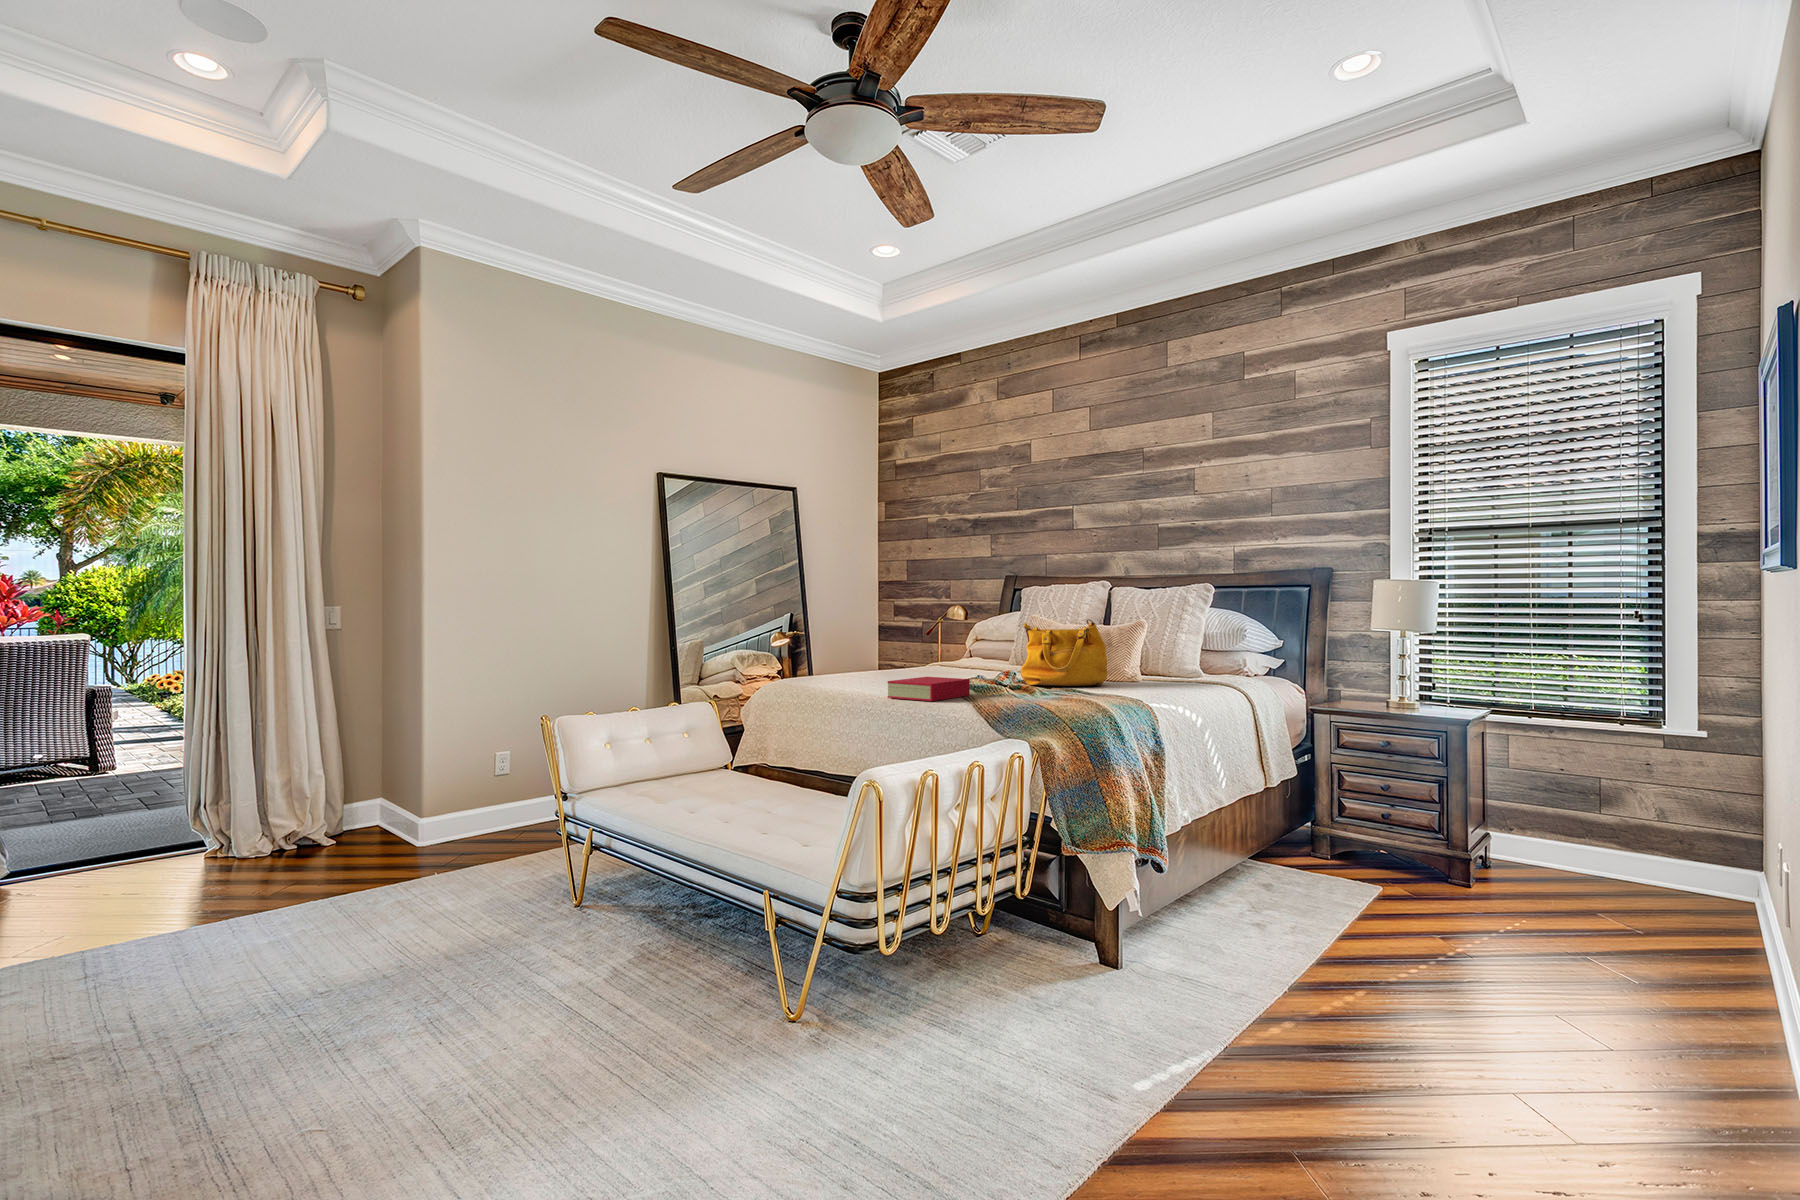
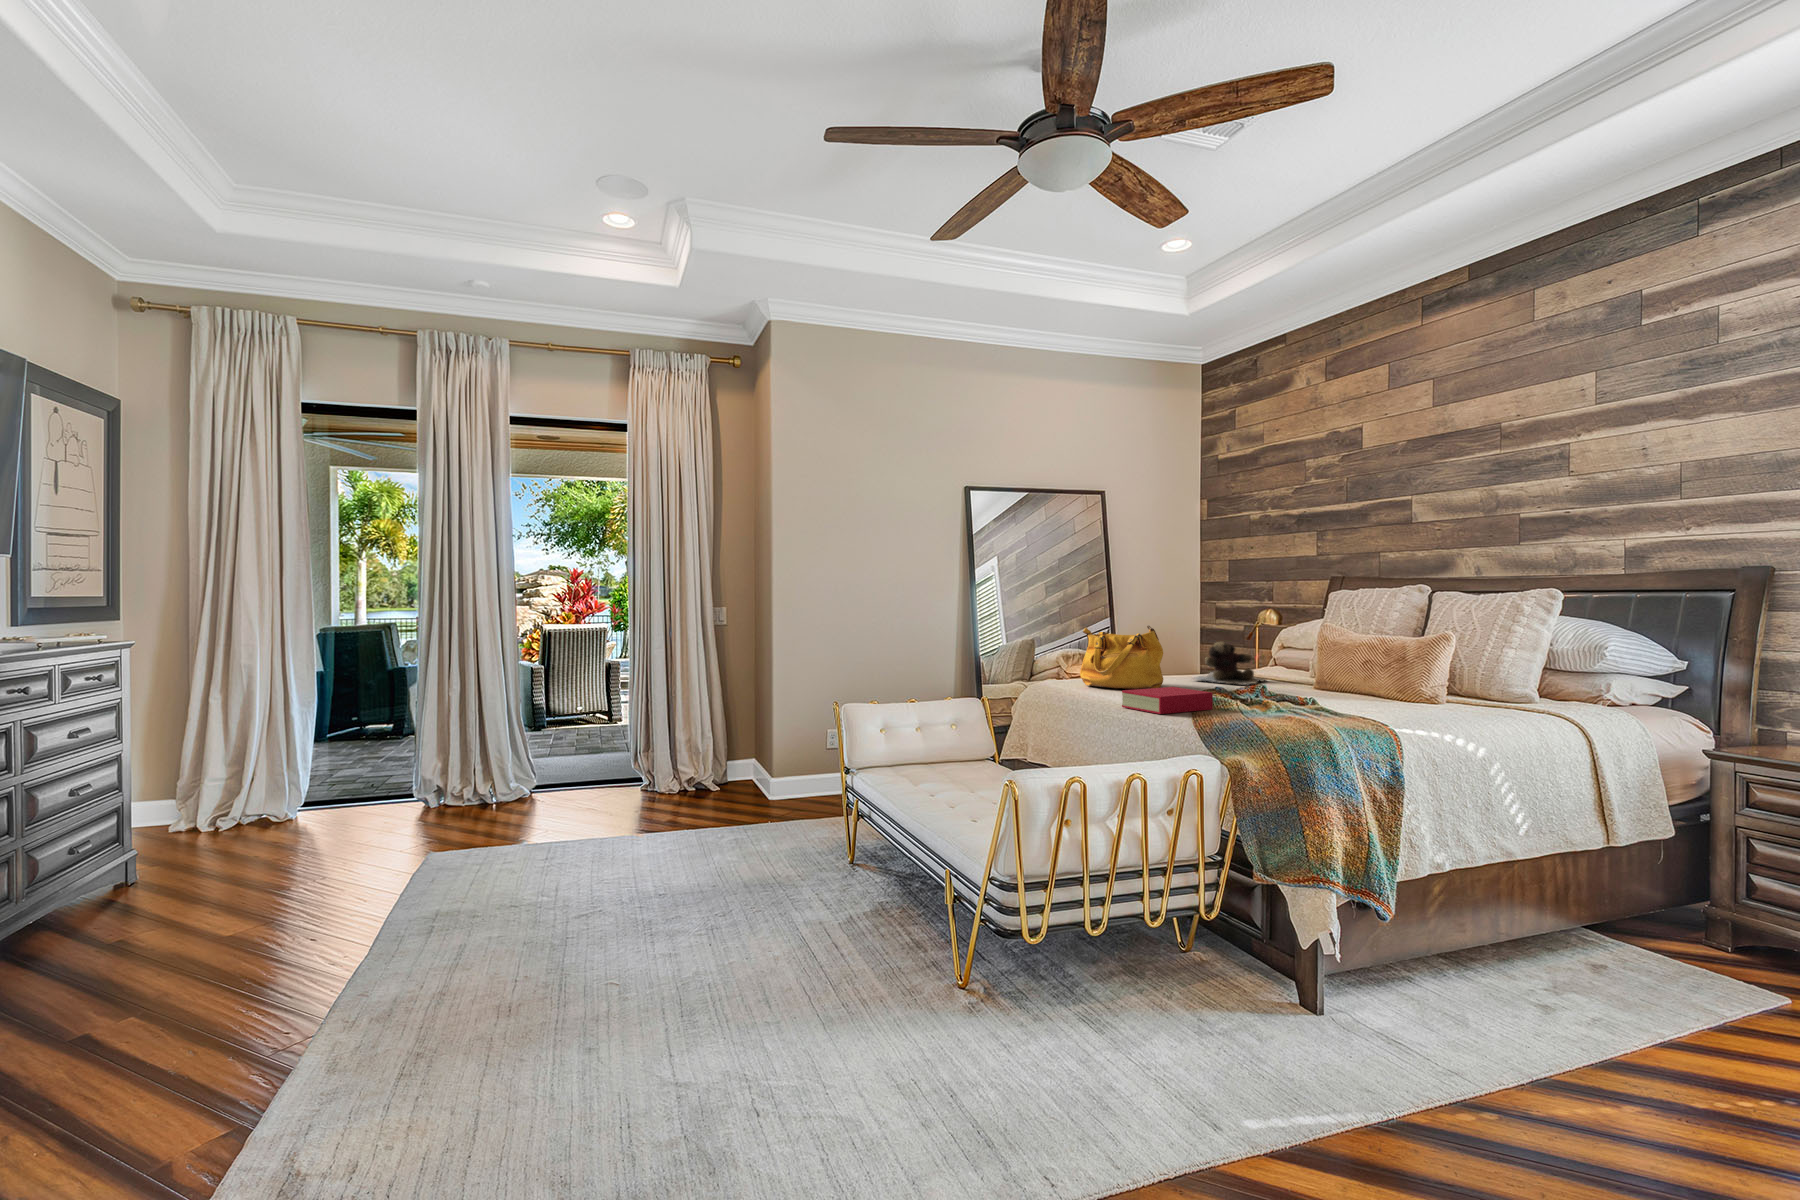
handbag: present [1021,619,1107,686] -> present [1080,625,1163,689]
teddy bear: none [915,636,982,676] -> present [1195,642,1266,685]

